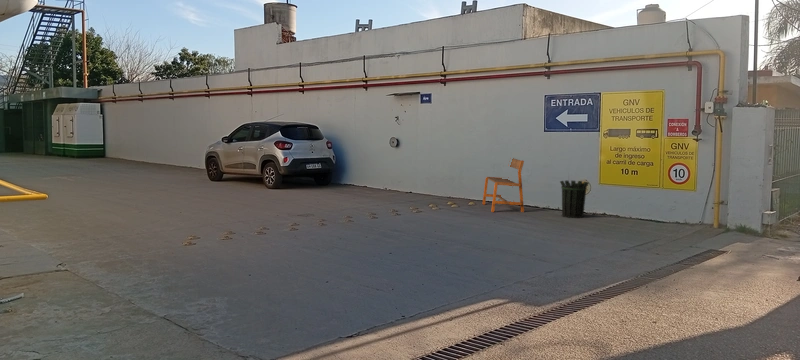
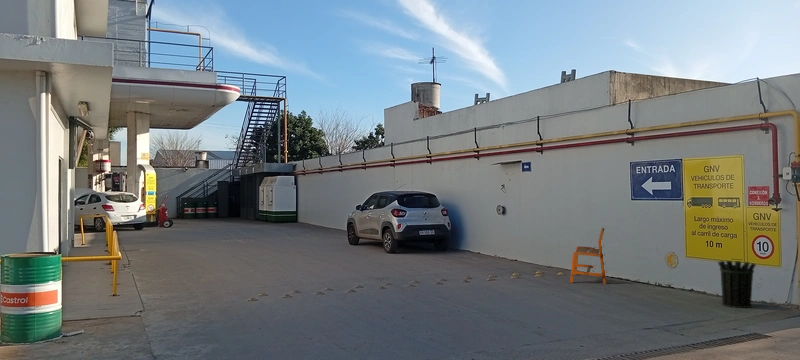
waste bin: present [560,180,589,218] -> present [718,261,756,308]

